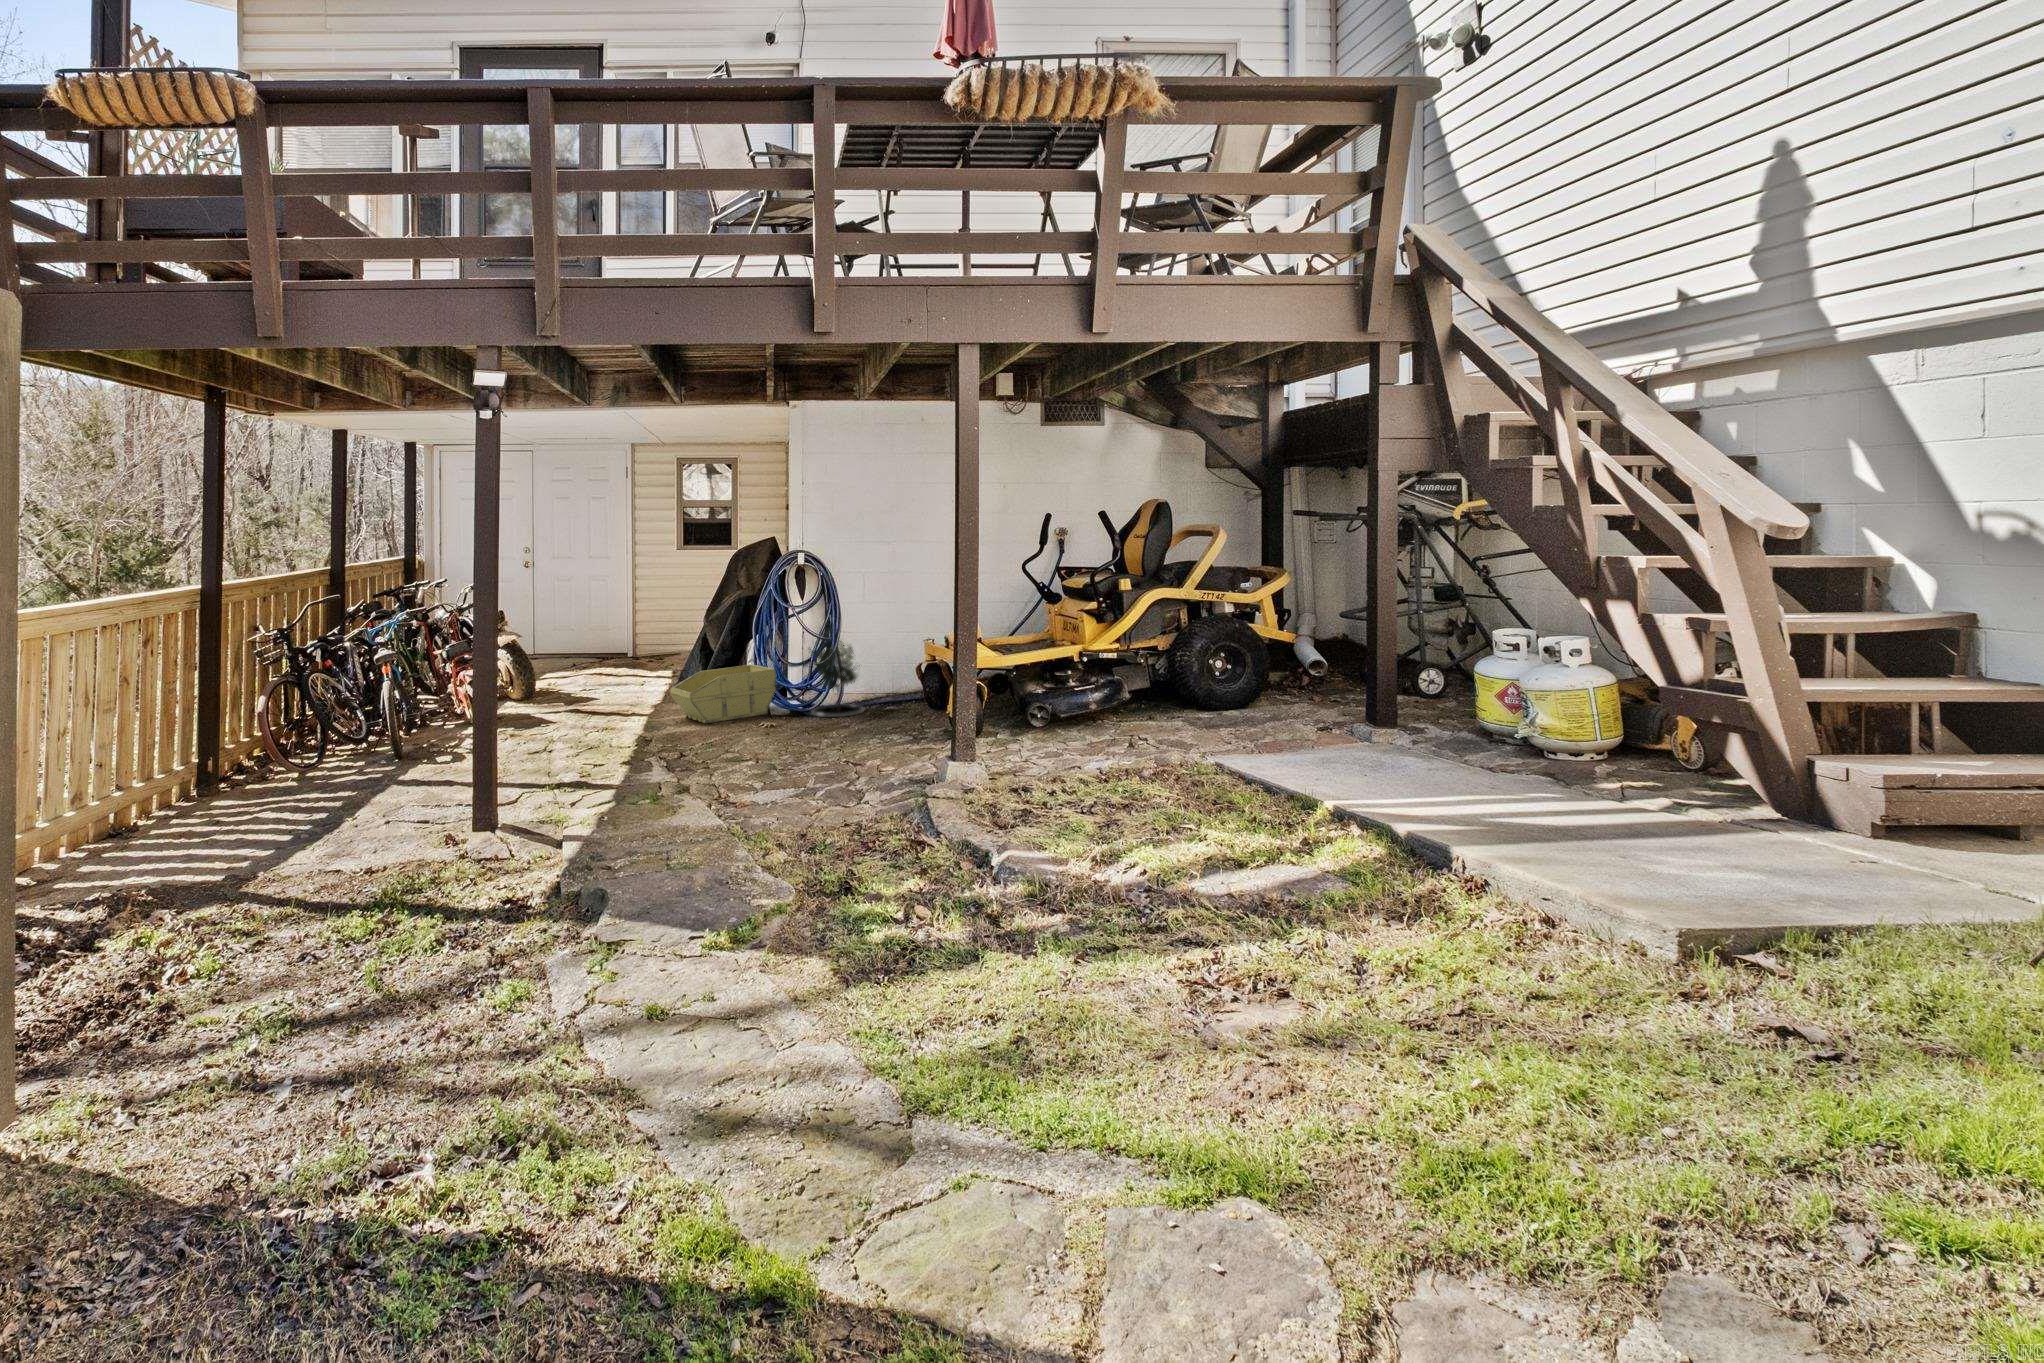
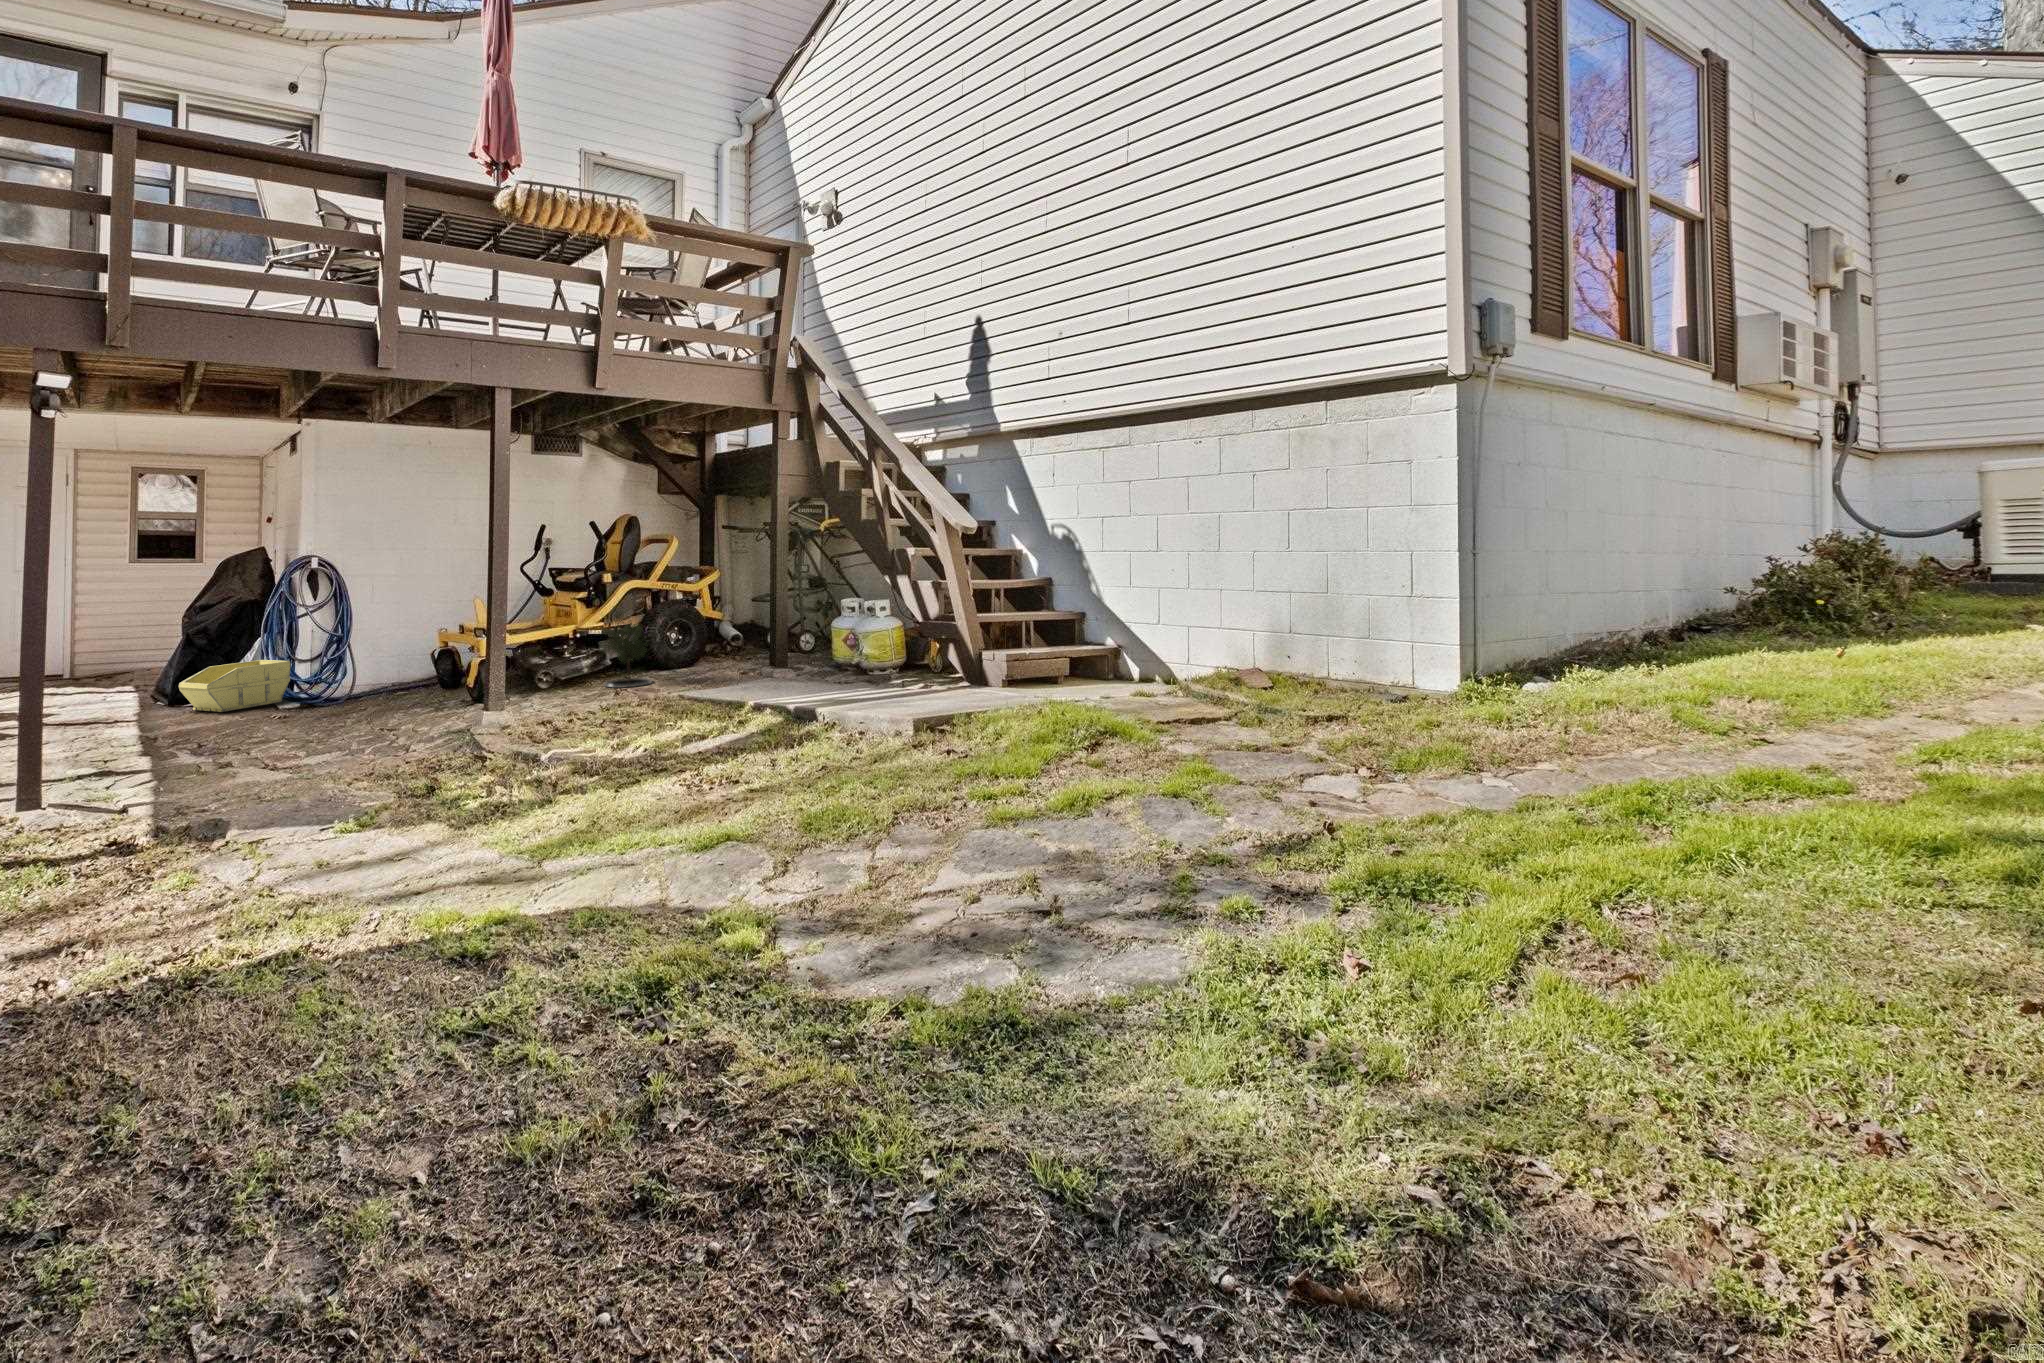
potted tree: present [808,620,864,717] -> present [602,607,651,688]

